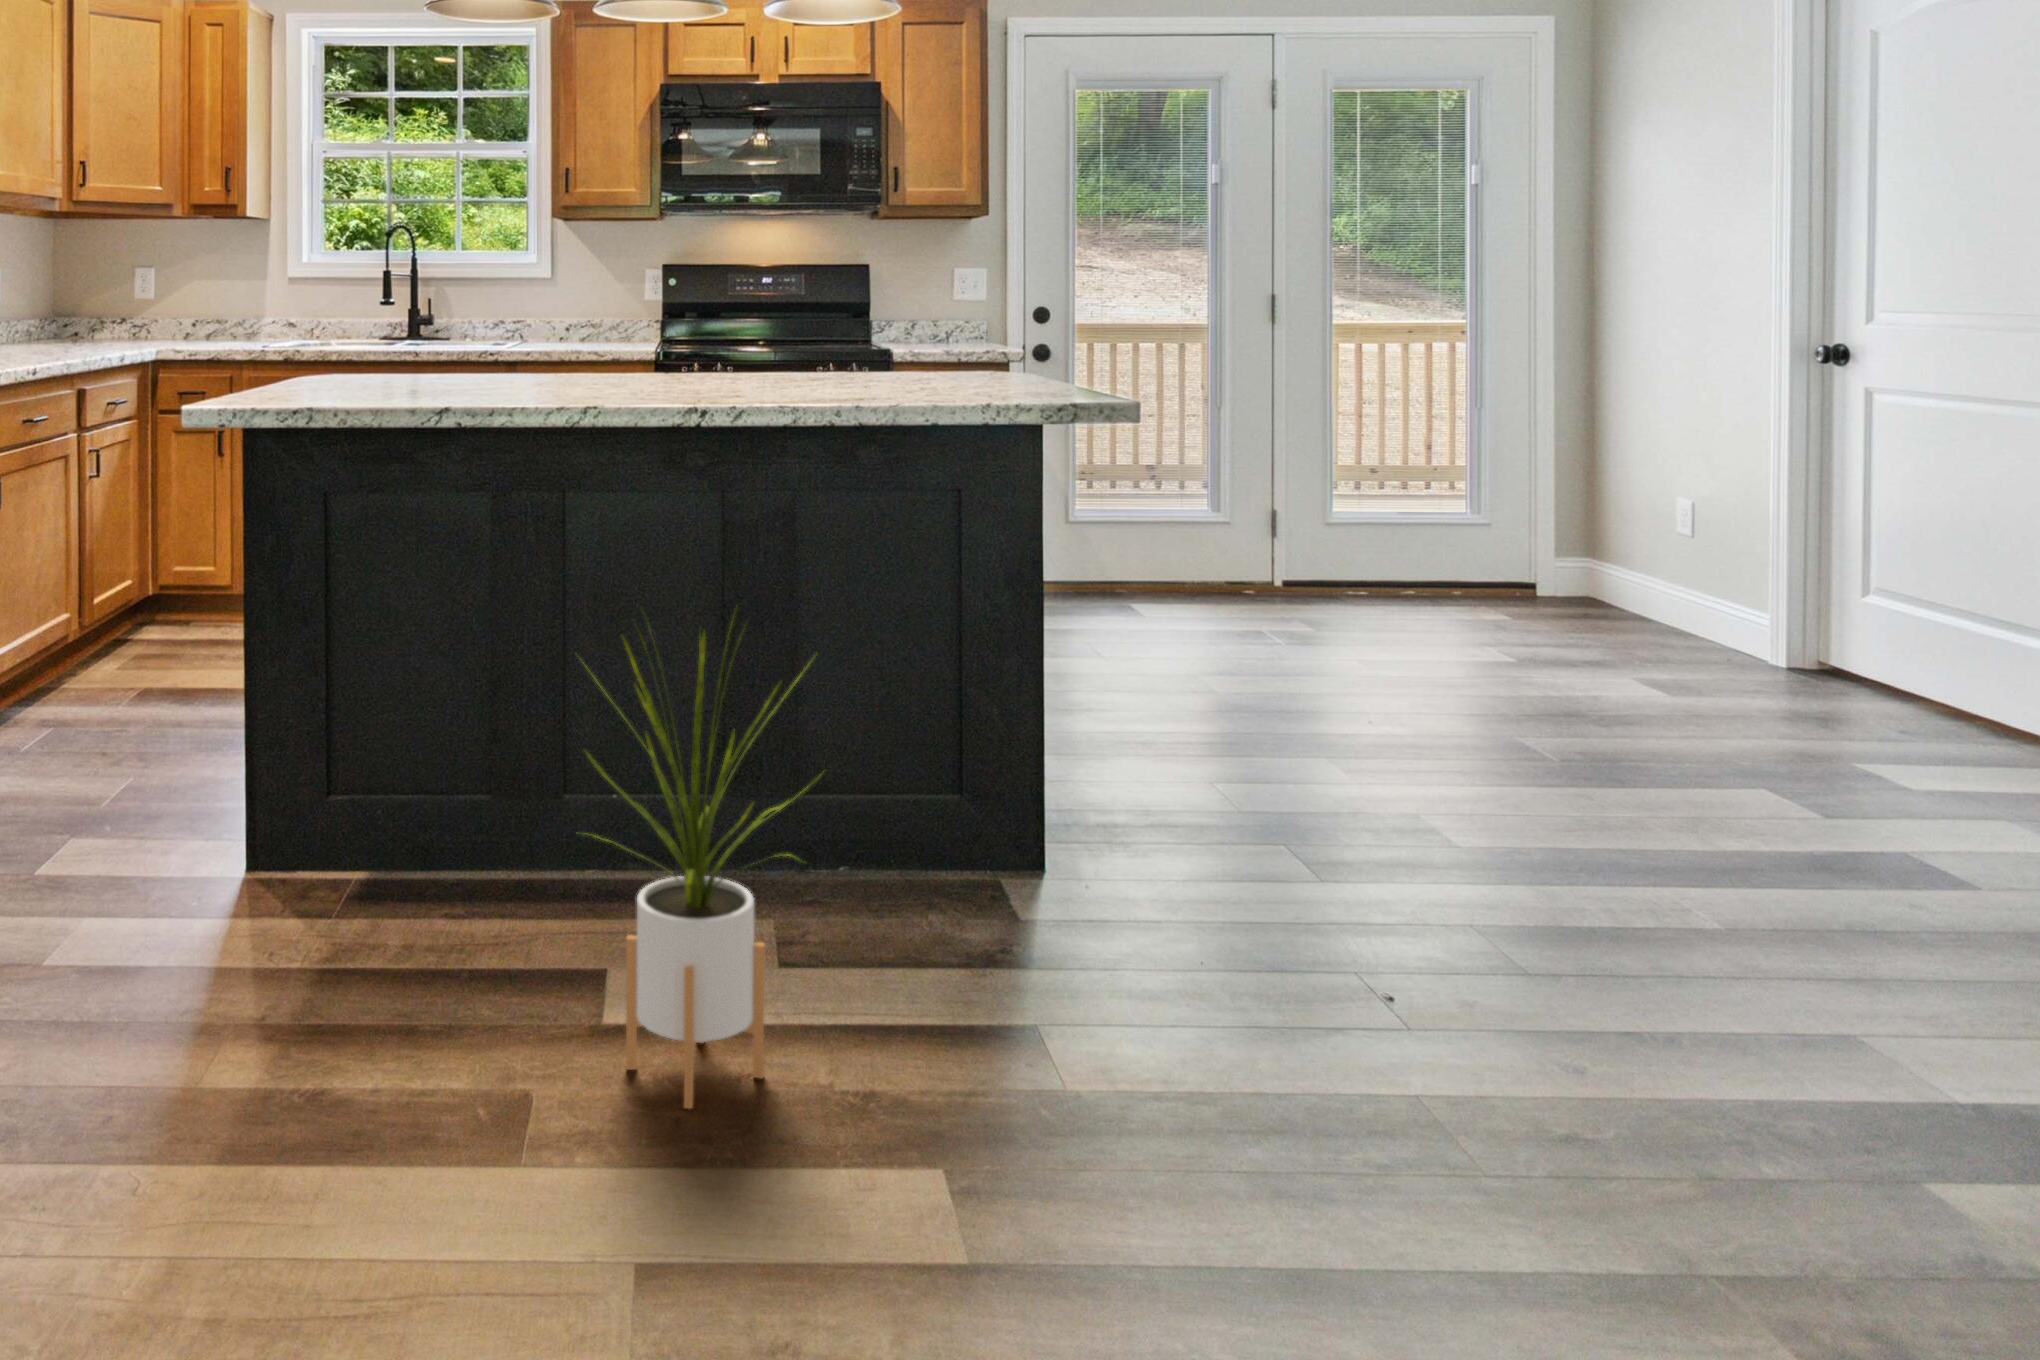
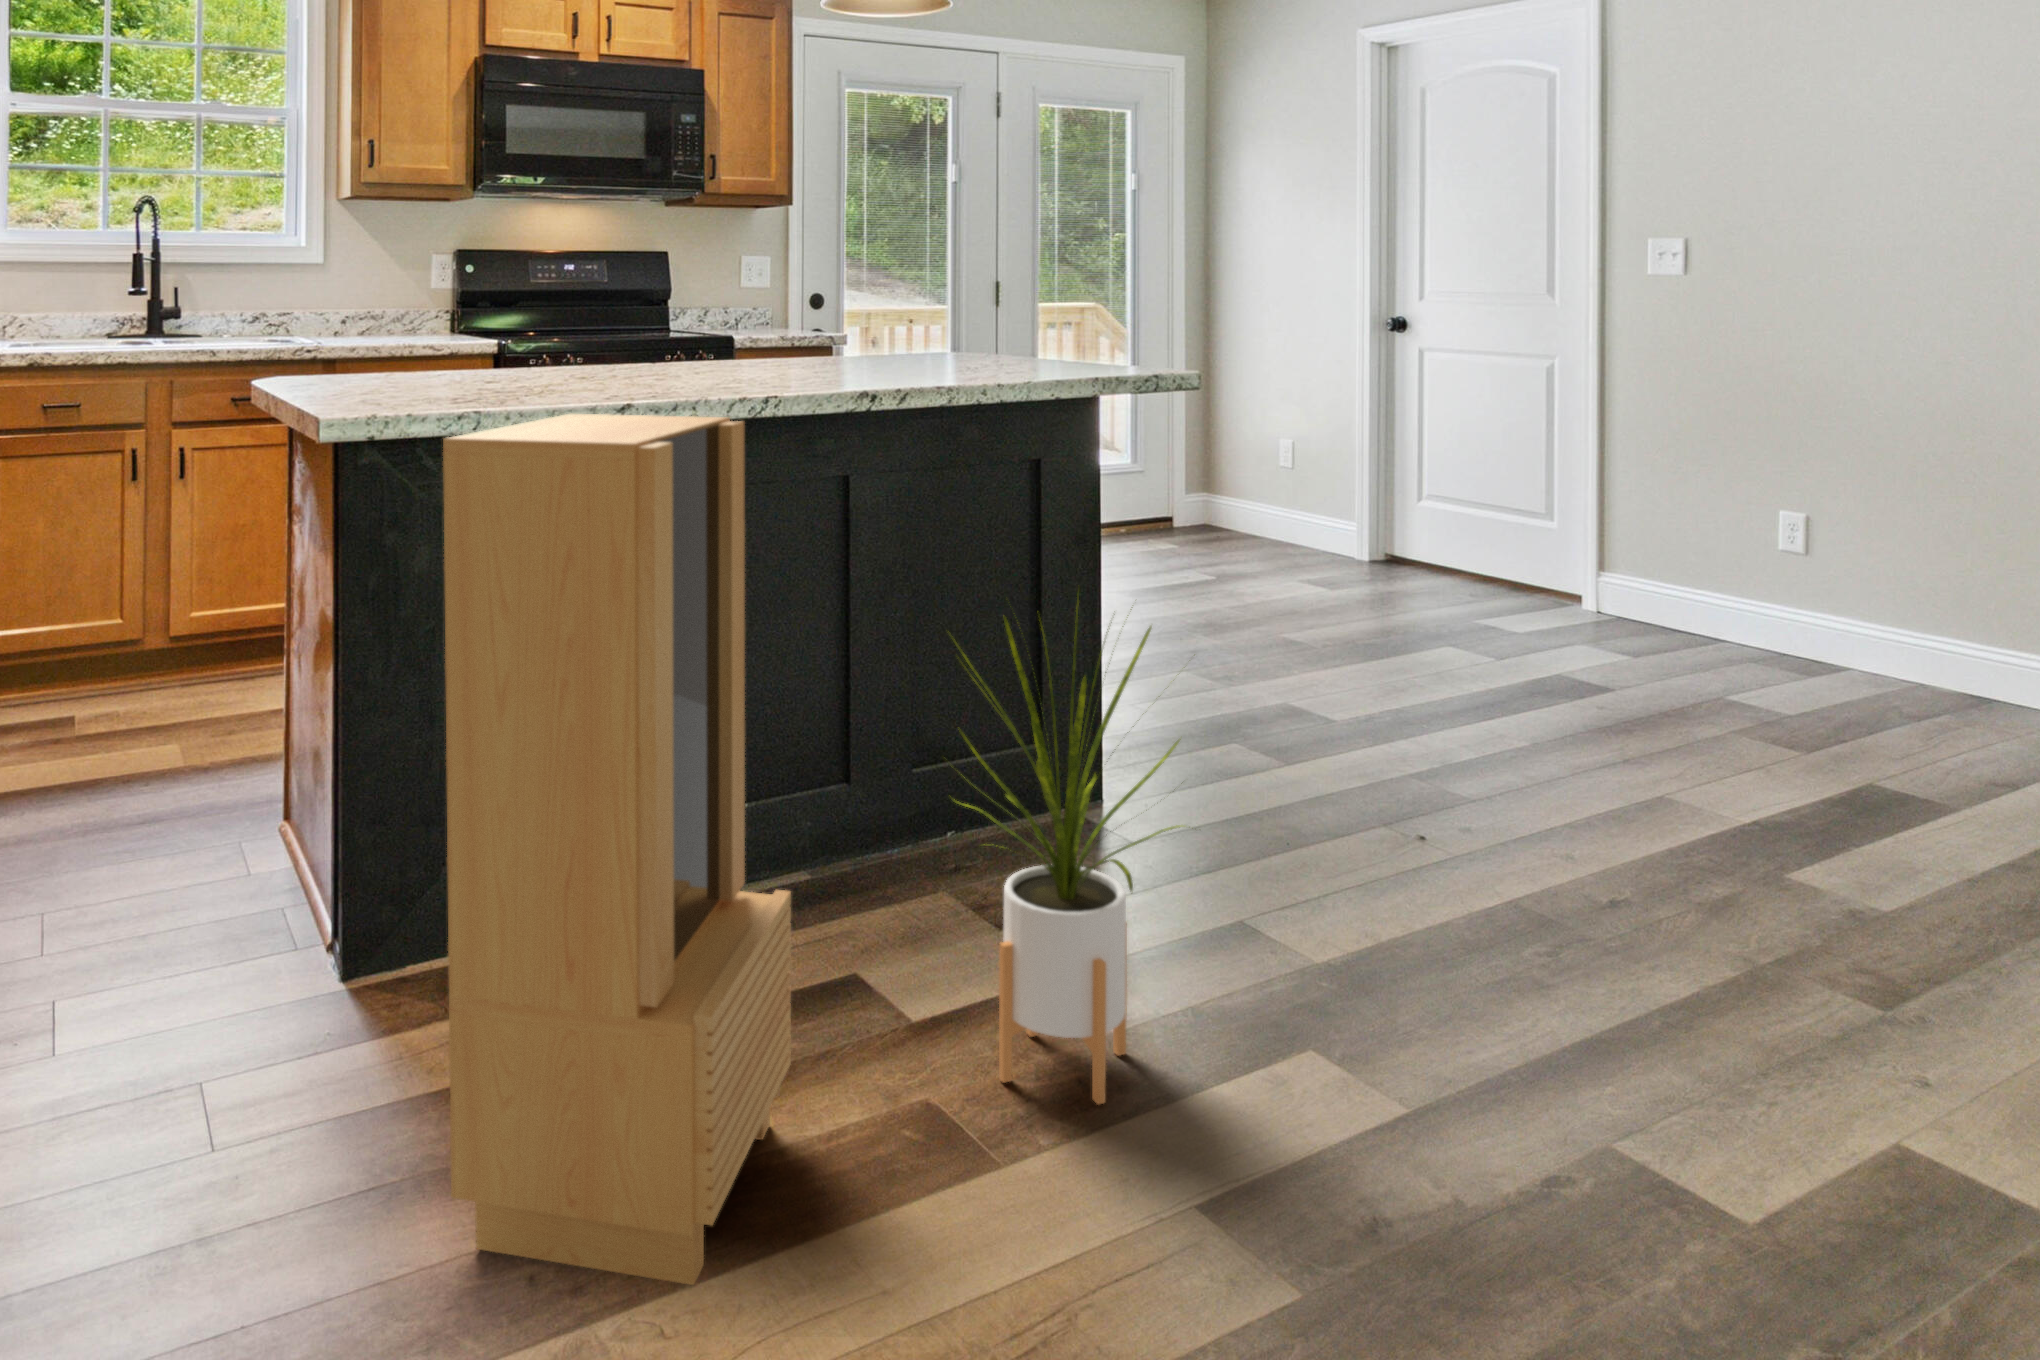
storage cabinet: none [108,414,428,1131] -> present [443,414,791,1285]

